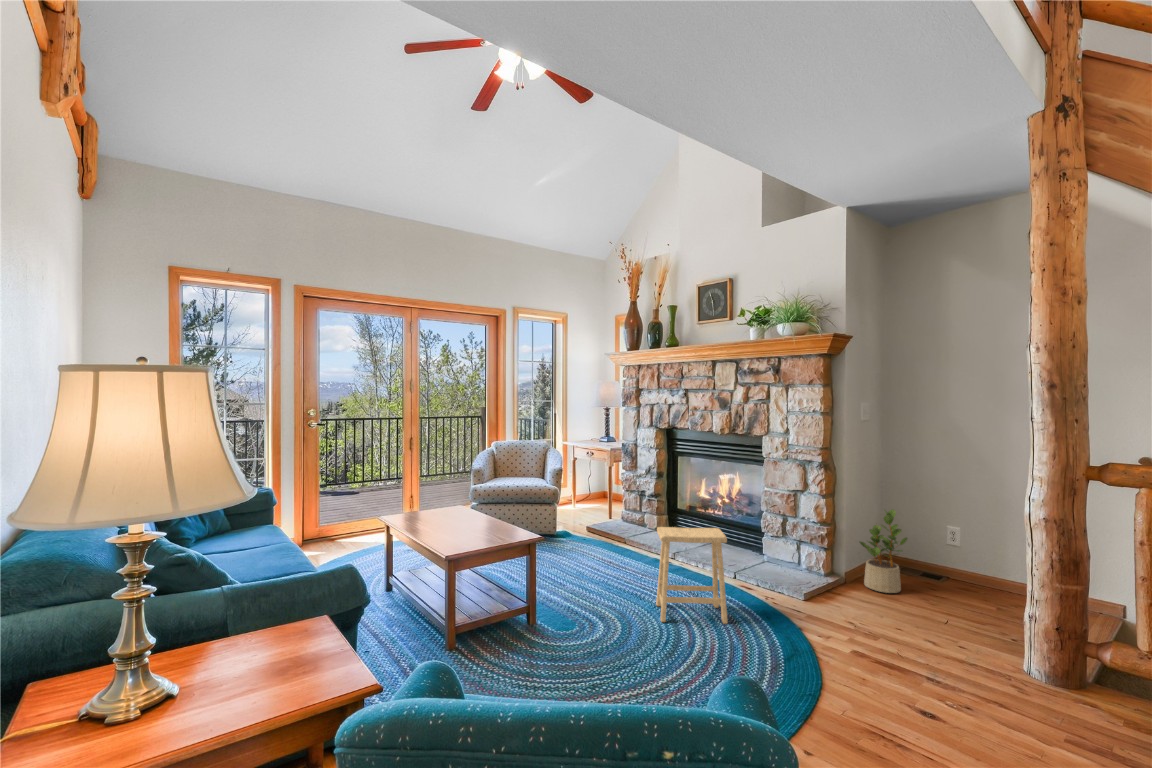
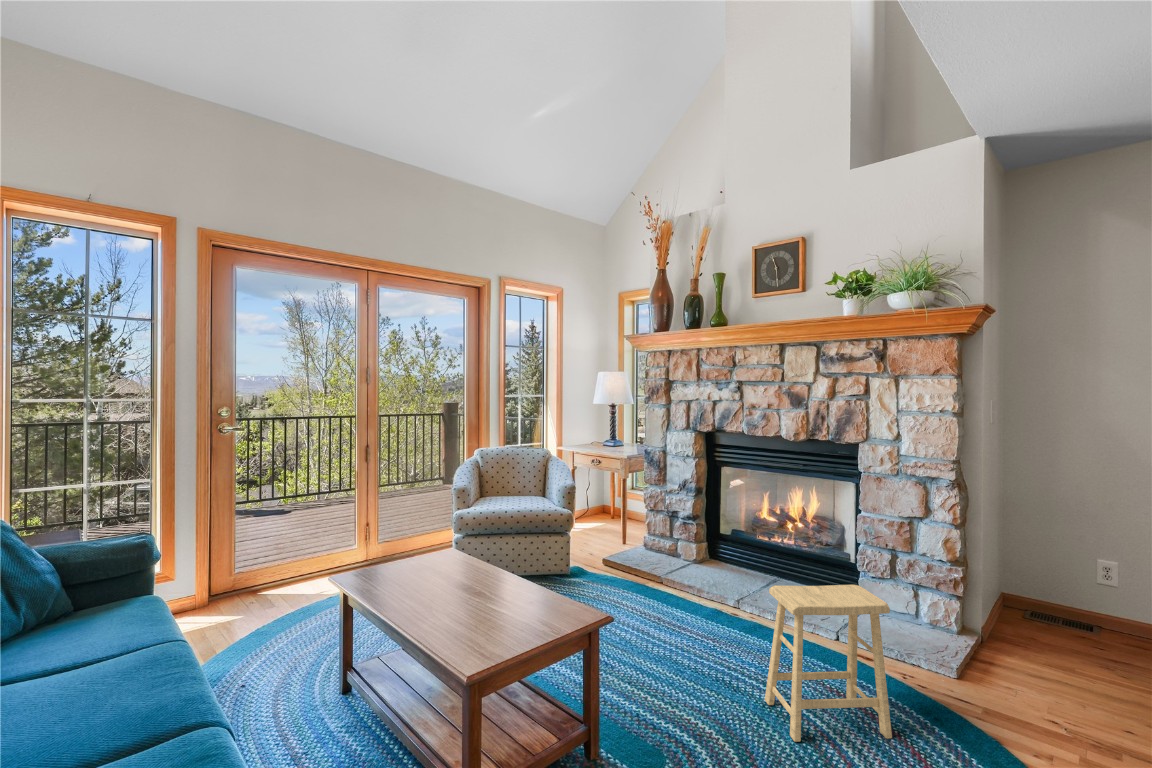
potted plant: present [860,509,907,593] -> none [997,542,1074,660]

